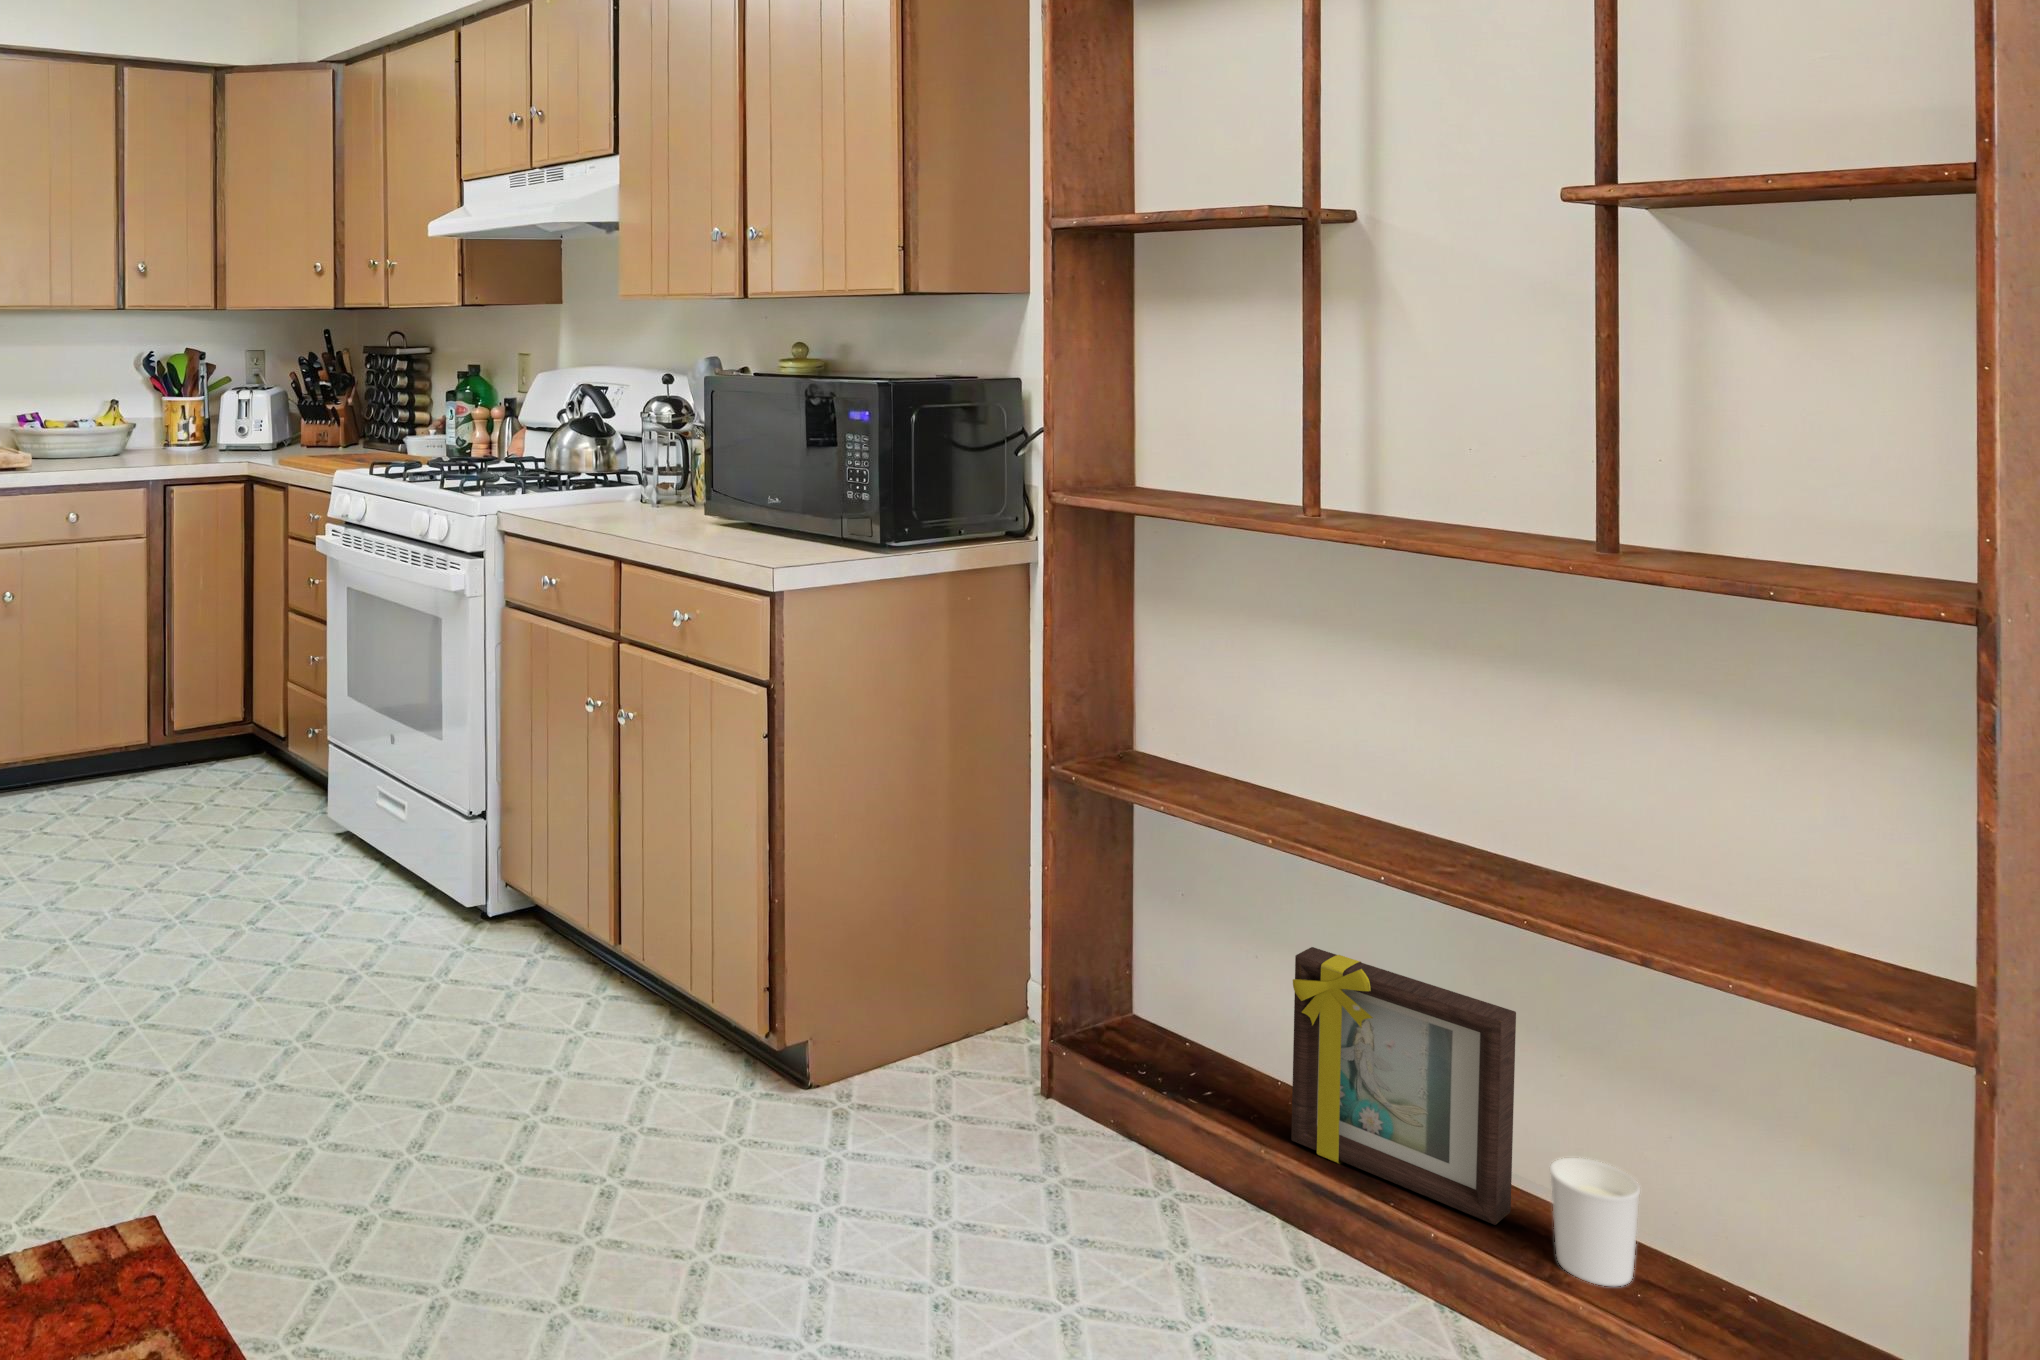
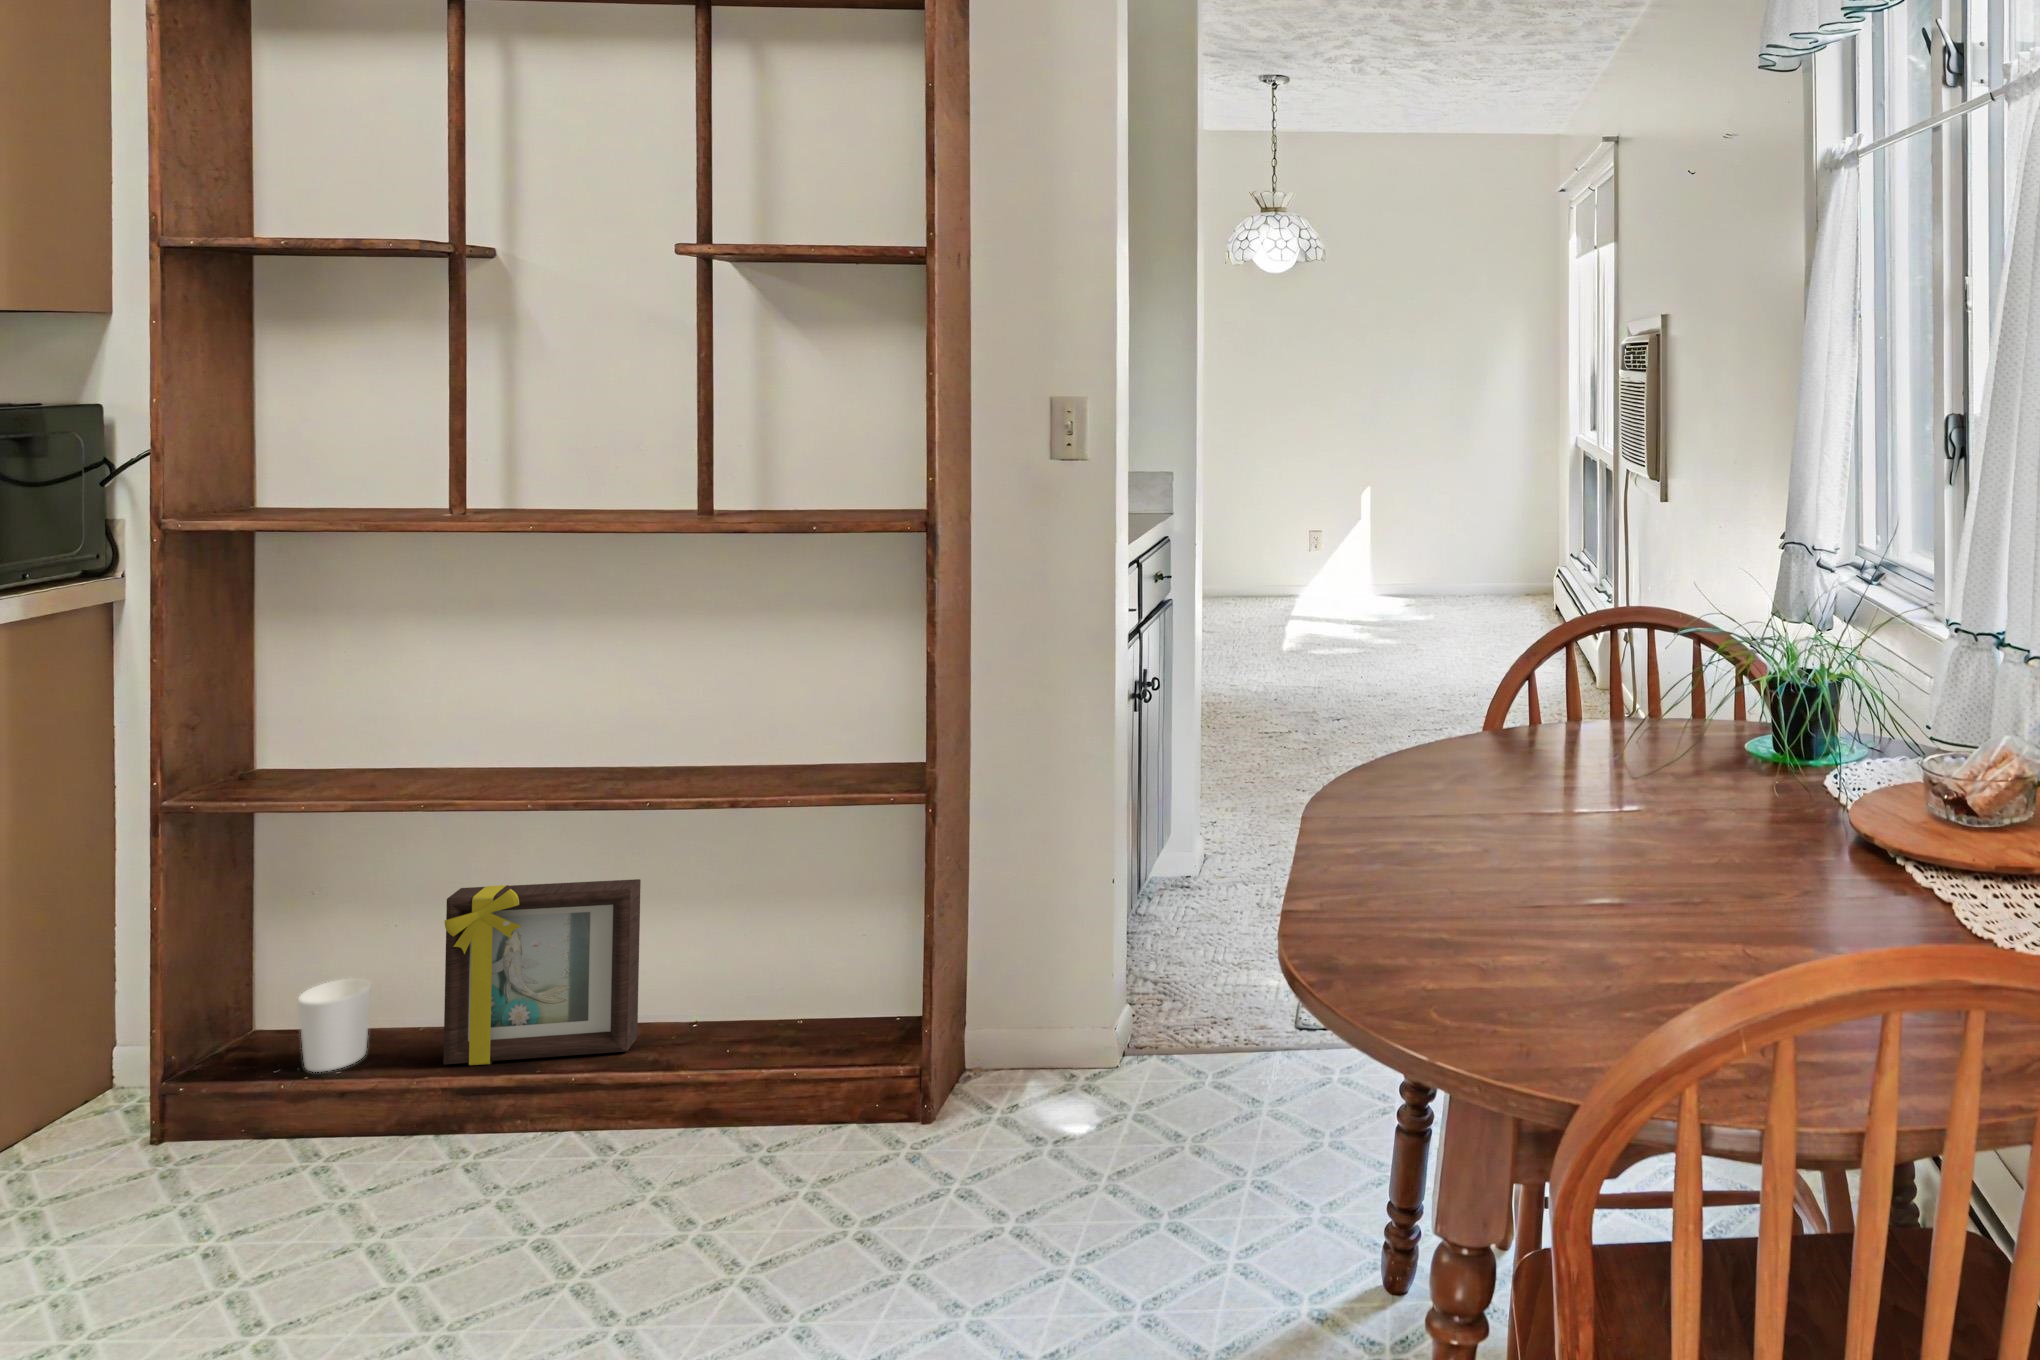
candle holder: present [1550,1158,1640,1286] -> present [298,978,371,1072]

